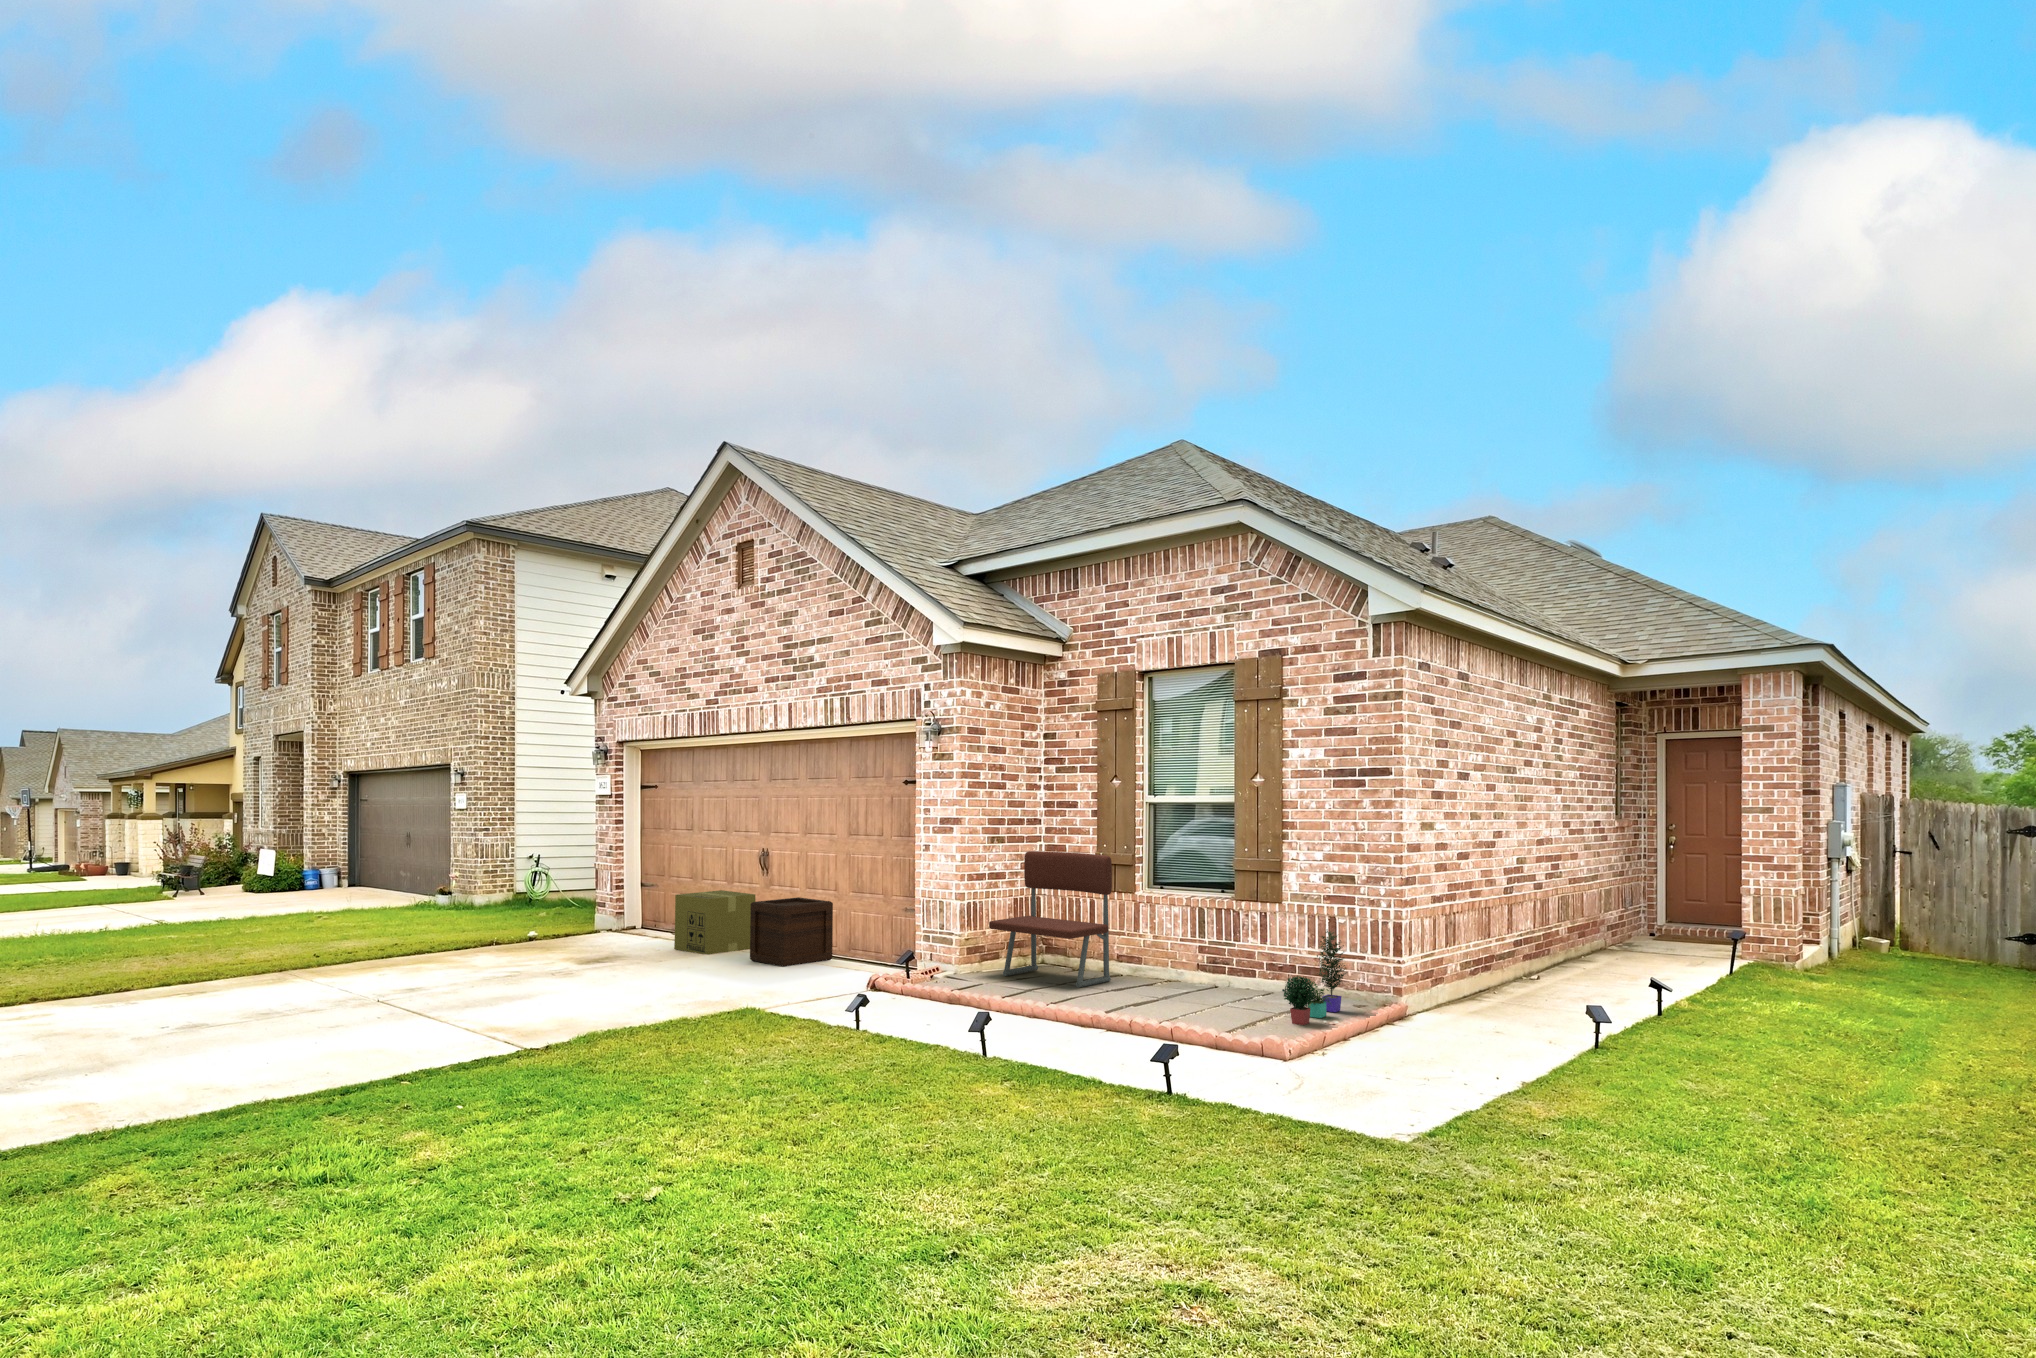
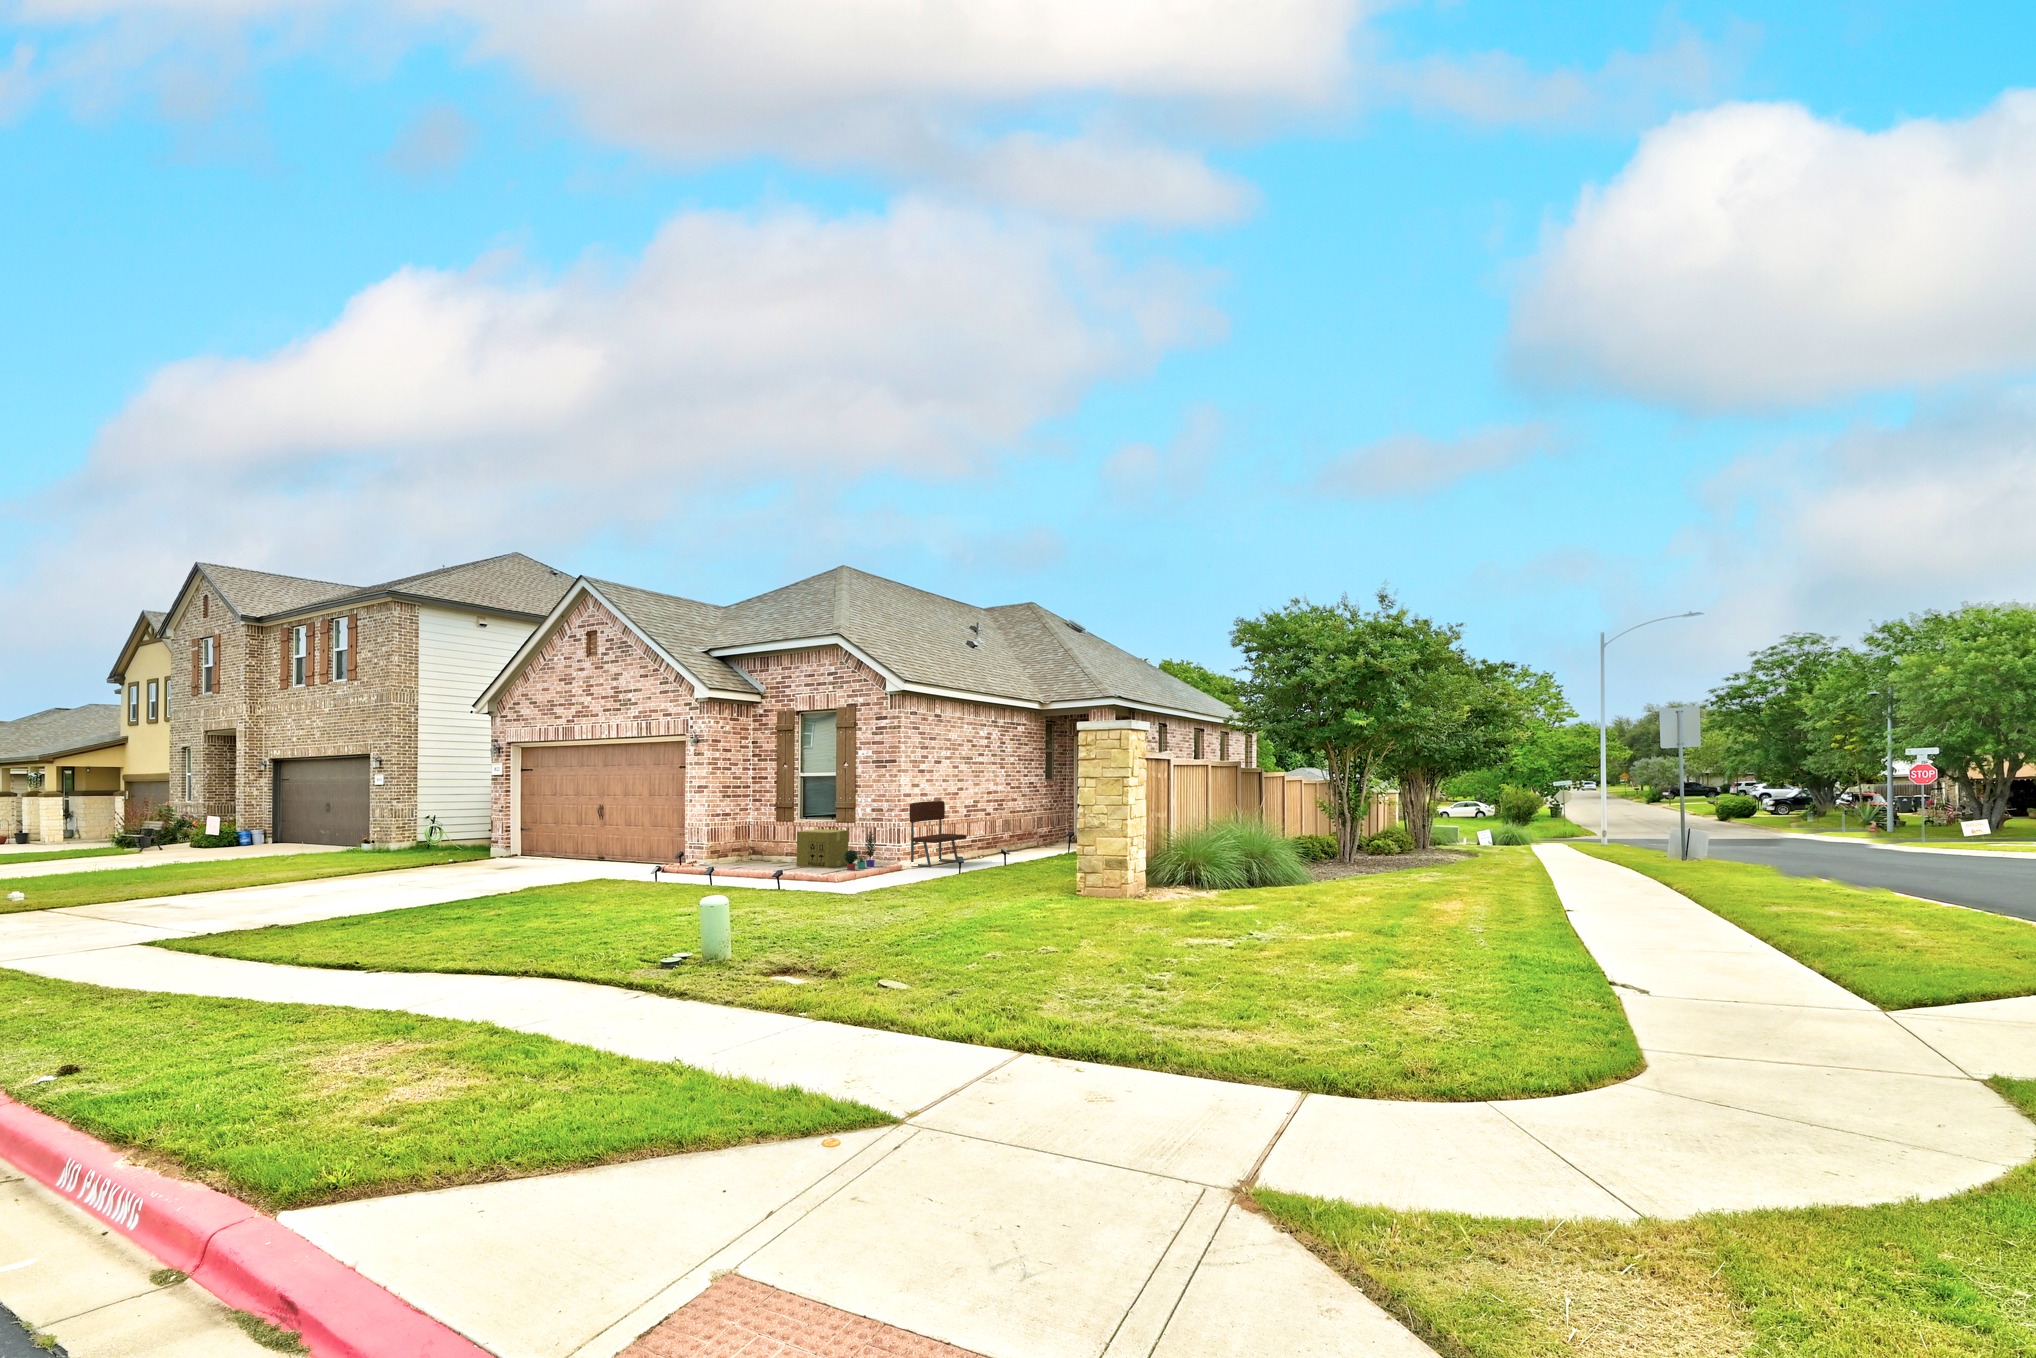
bench: present [989,851,1112,988] -> present [909,801,967,868]
cardboard box: present [674,890,755,955] -> present [796,829,848,868]
wooden crate: present [750,897,833,967] -> none [592,828,639,863]

